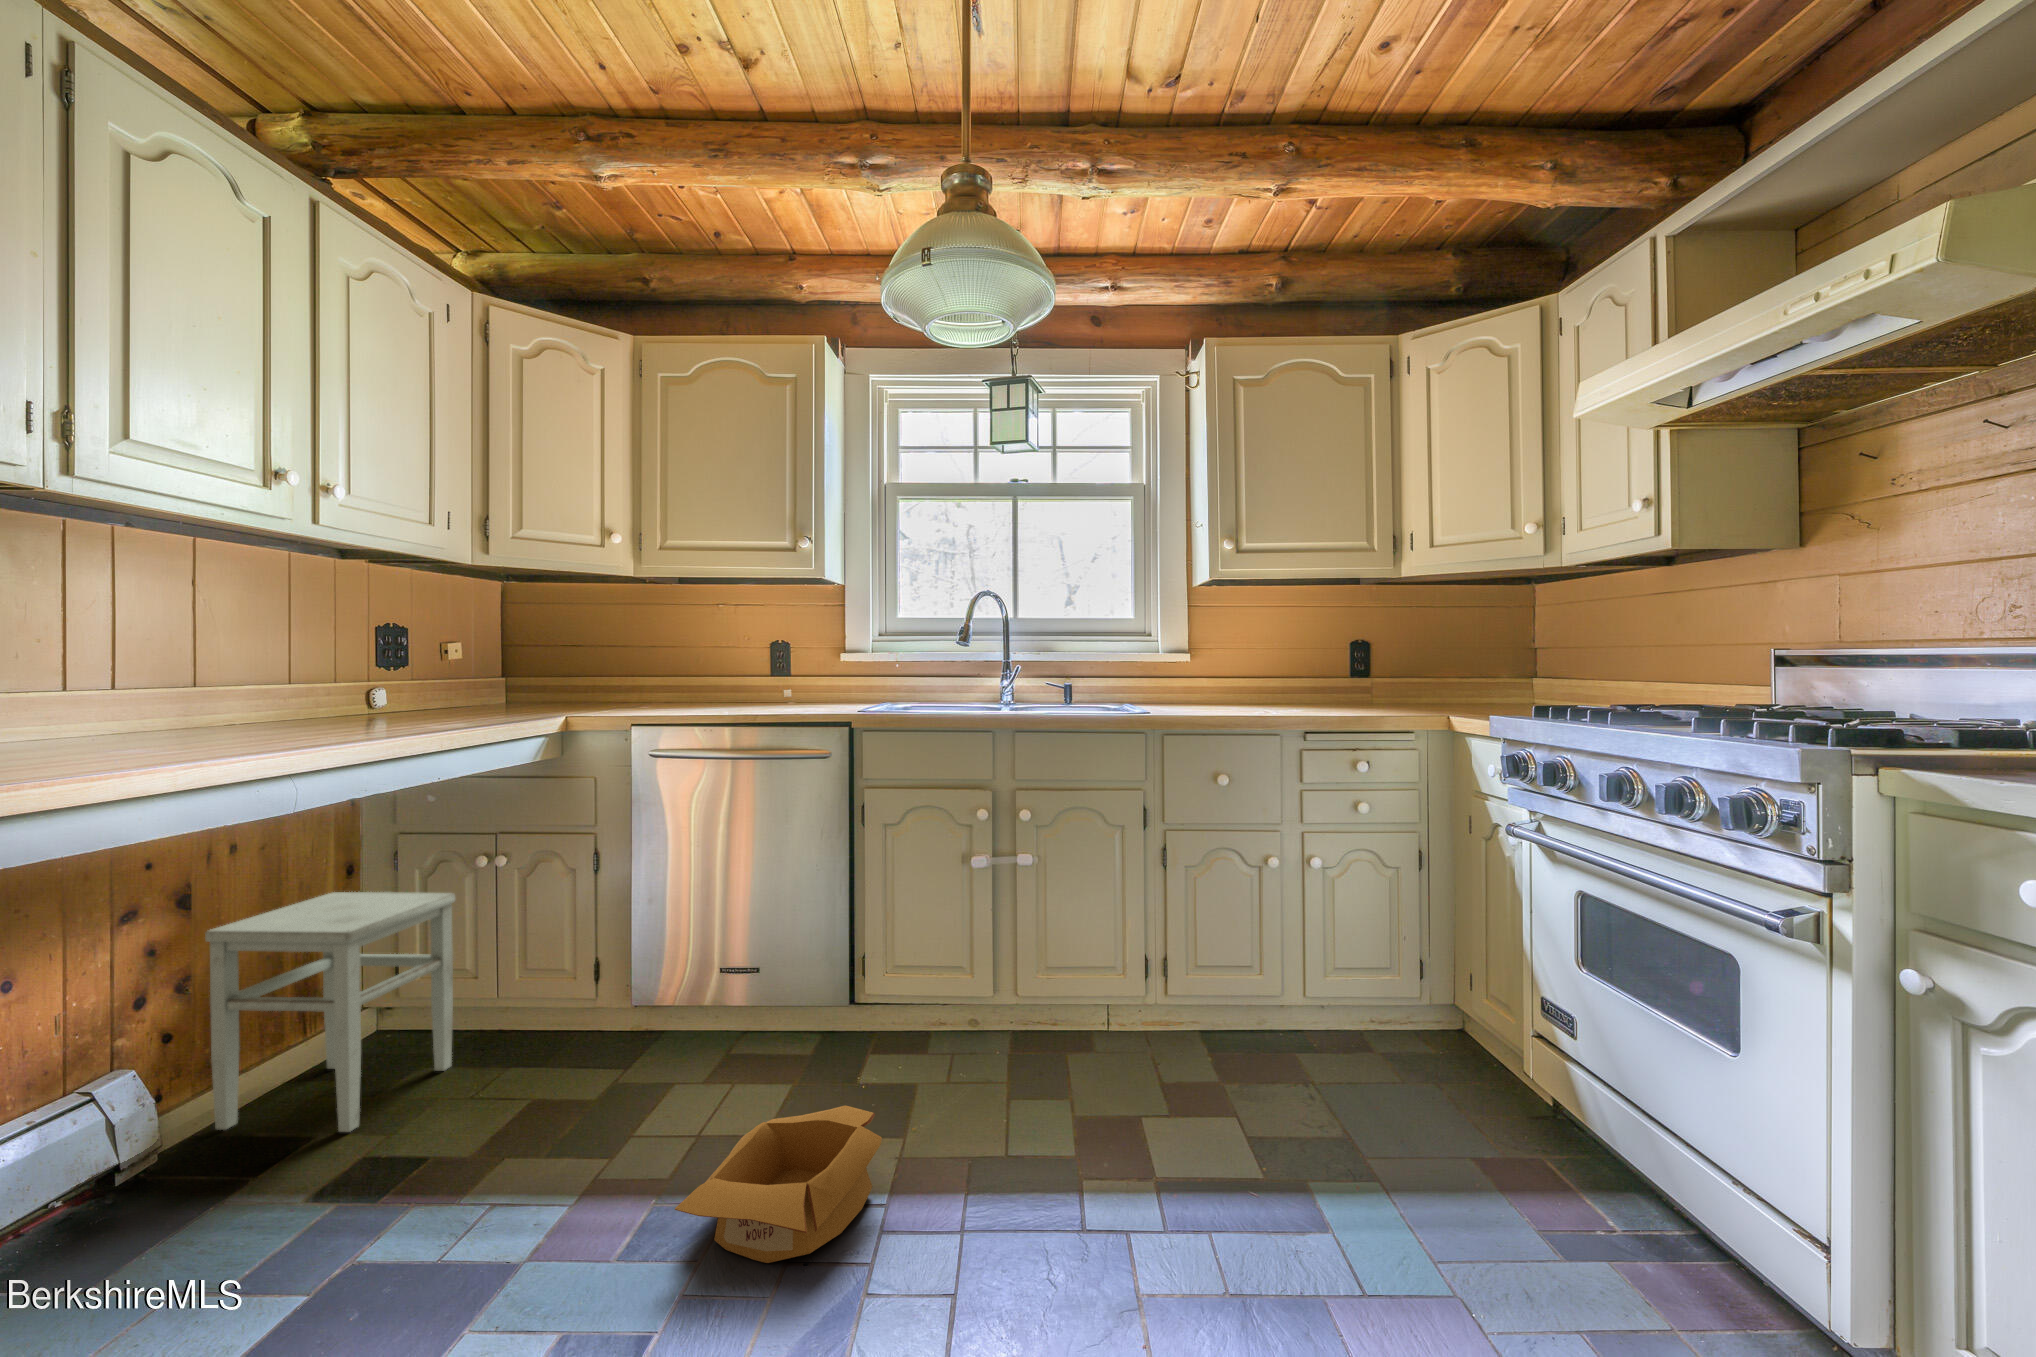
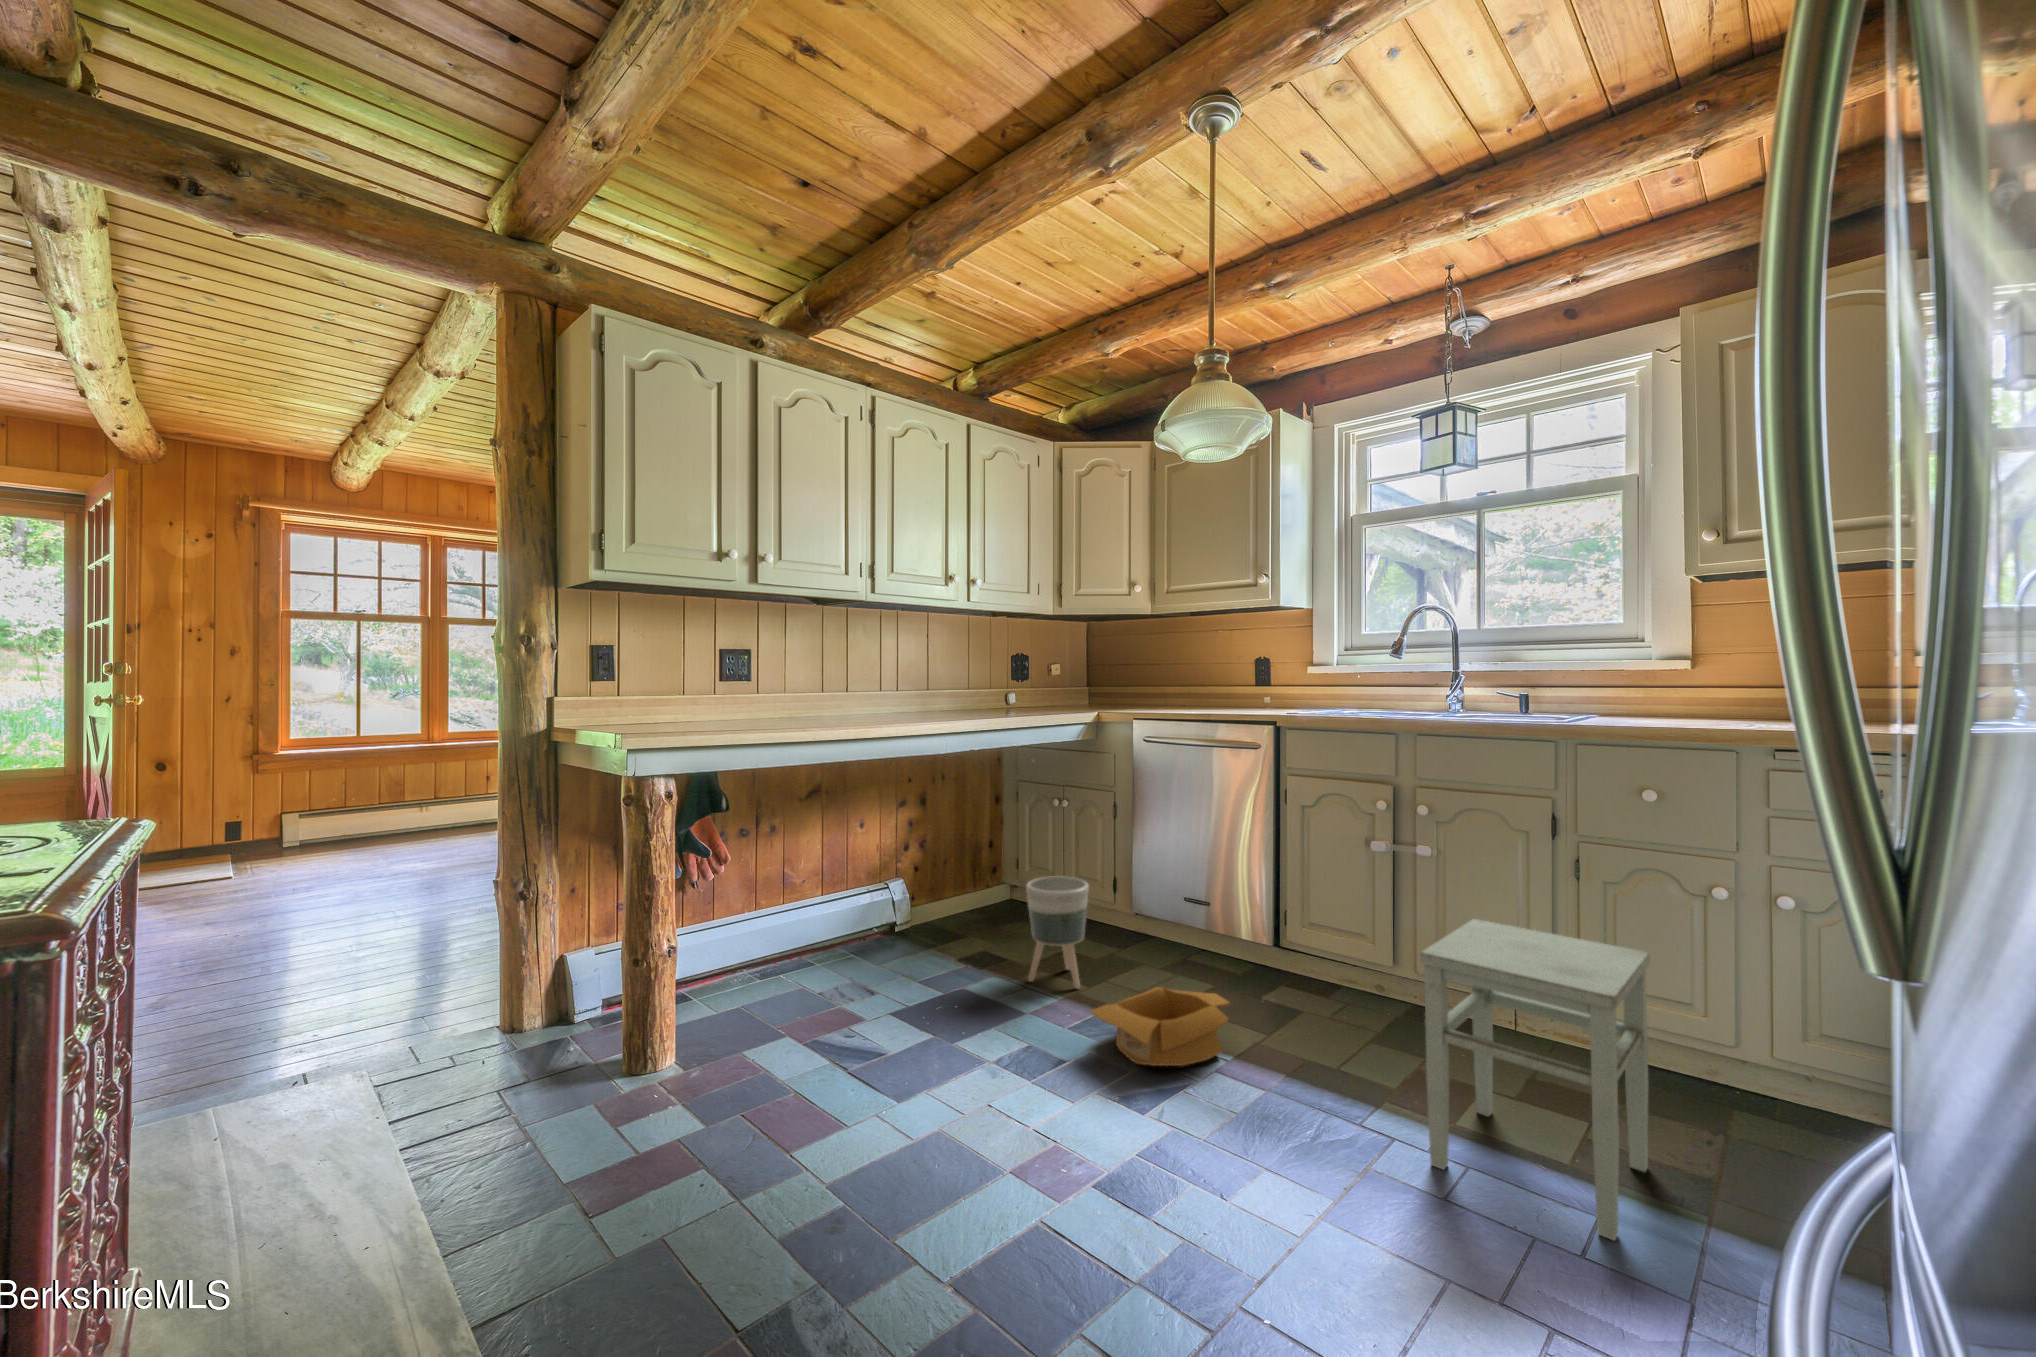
stool: present [205,892,455,1132] -> present [1420,919,1651,1240]
planter: none [488,986,607,1185] -> present [1026,876,1089,989]

